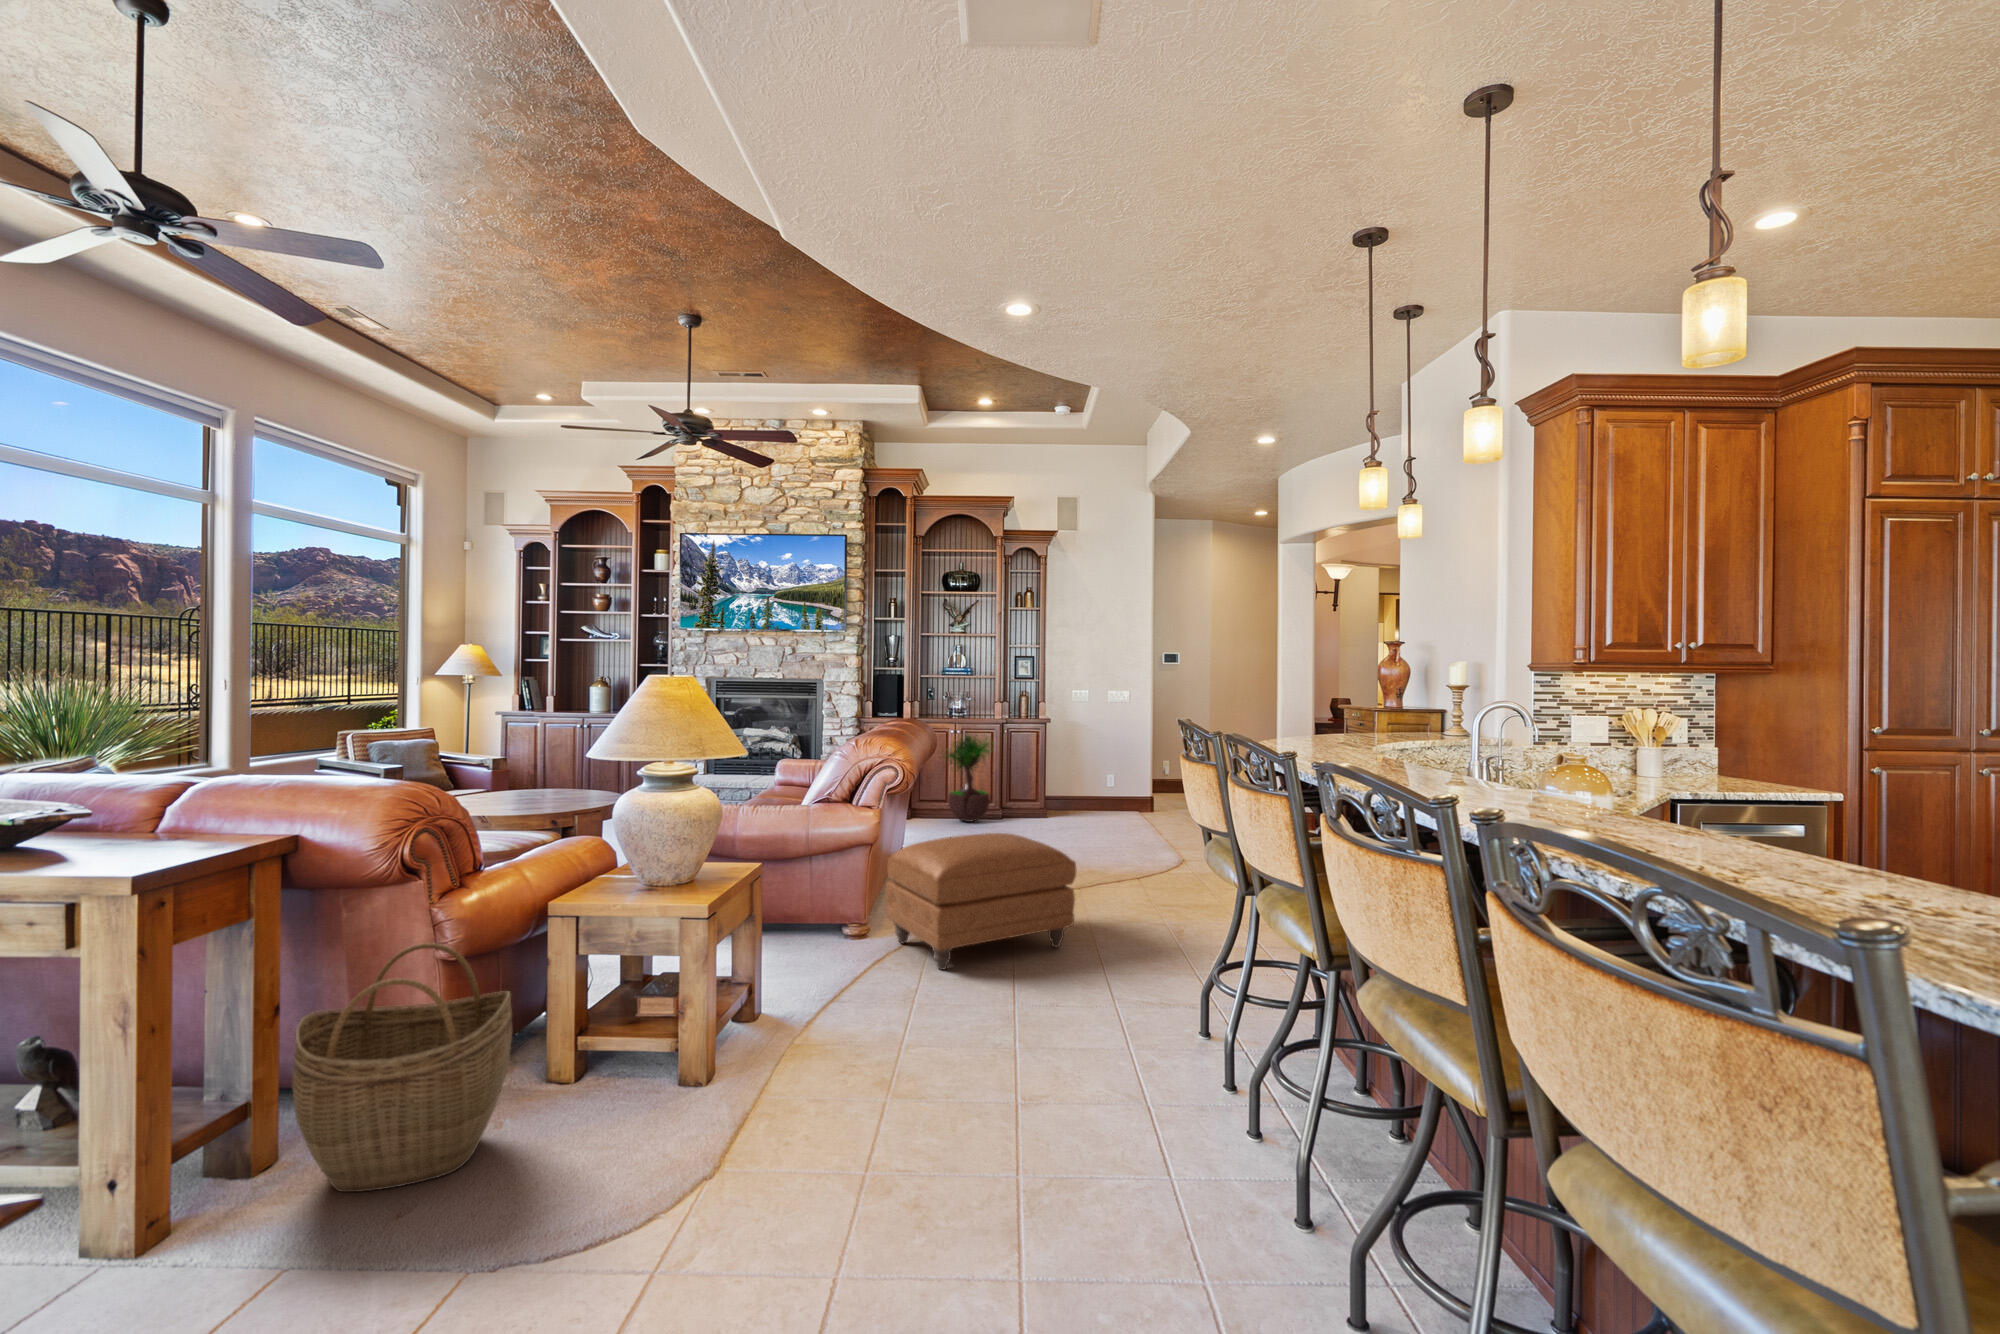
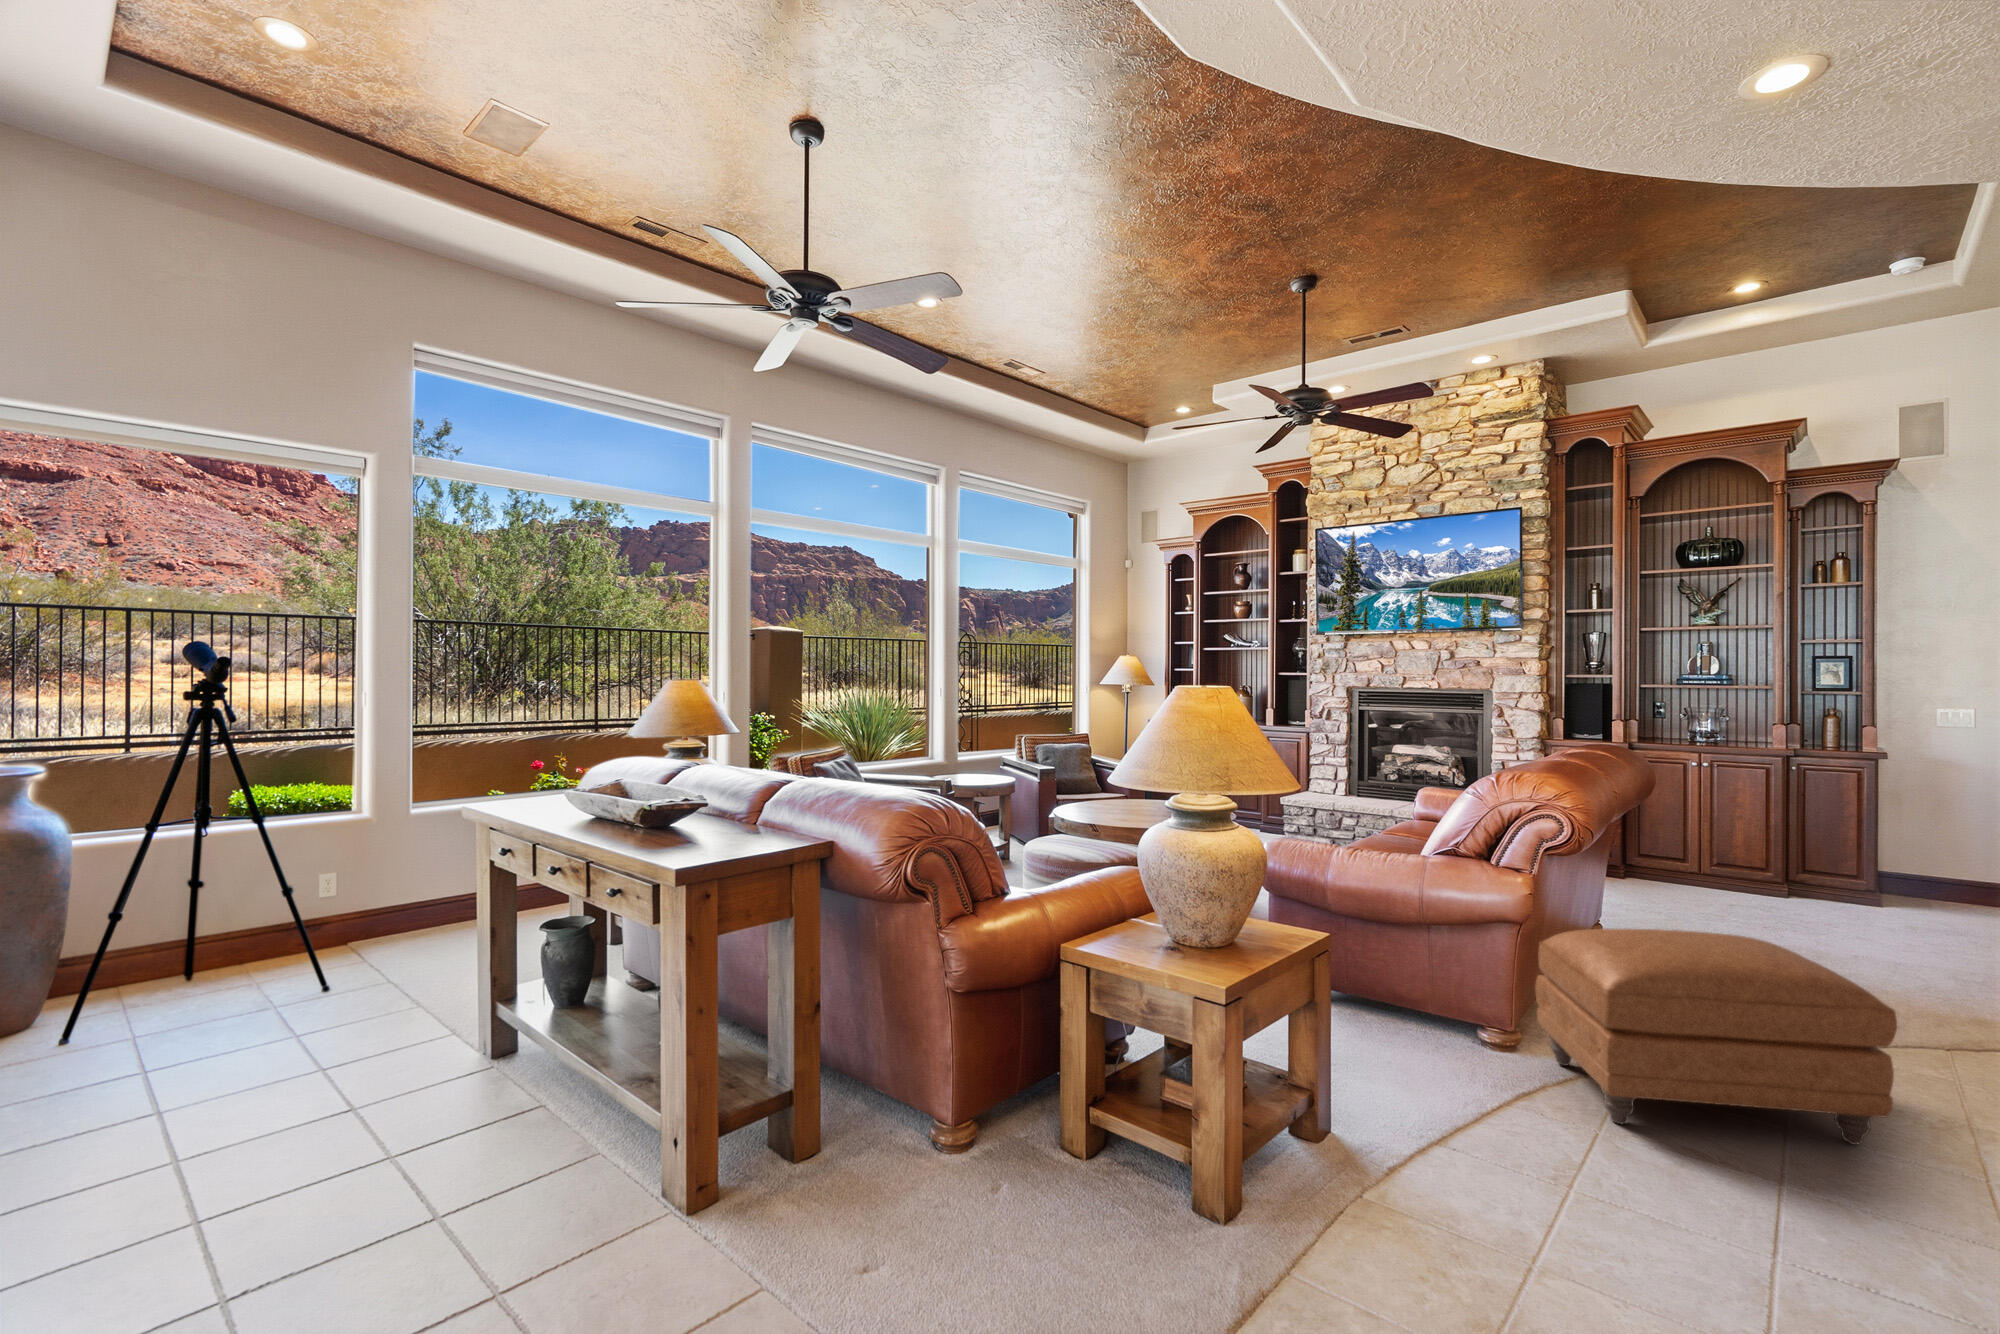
potted tree: present [939,735,993,822] -> none [1668,758,1774,897]
woven basket: present [292,943,512,1192] -> none [870,956,1043,1192]

